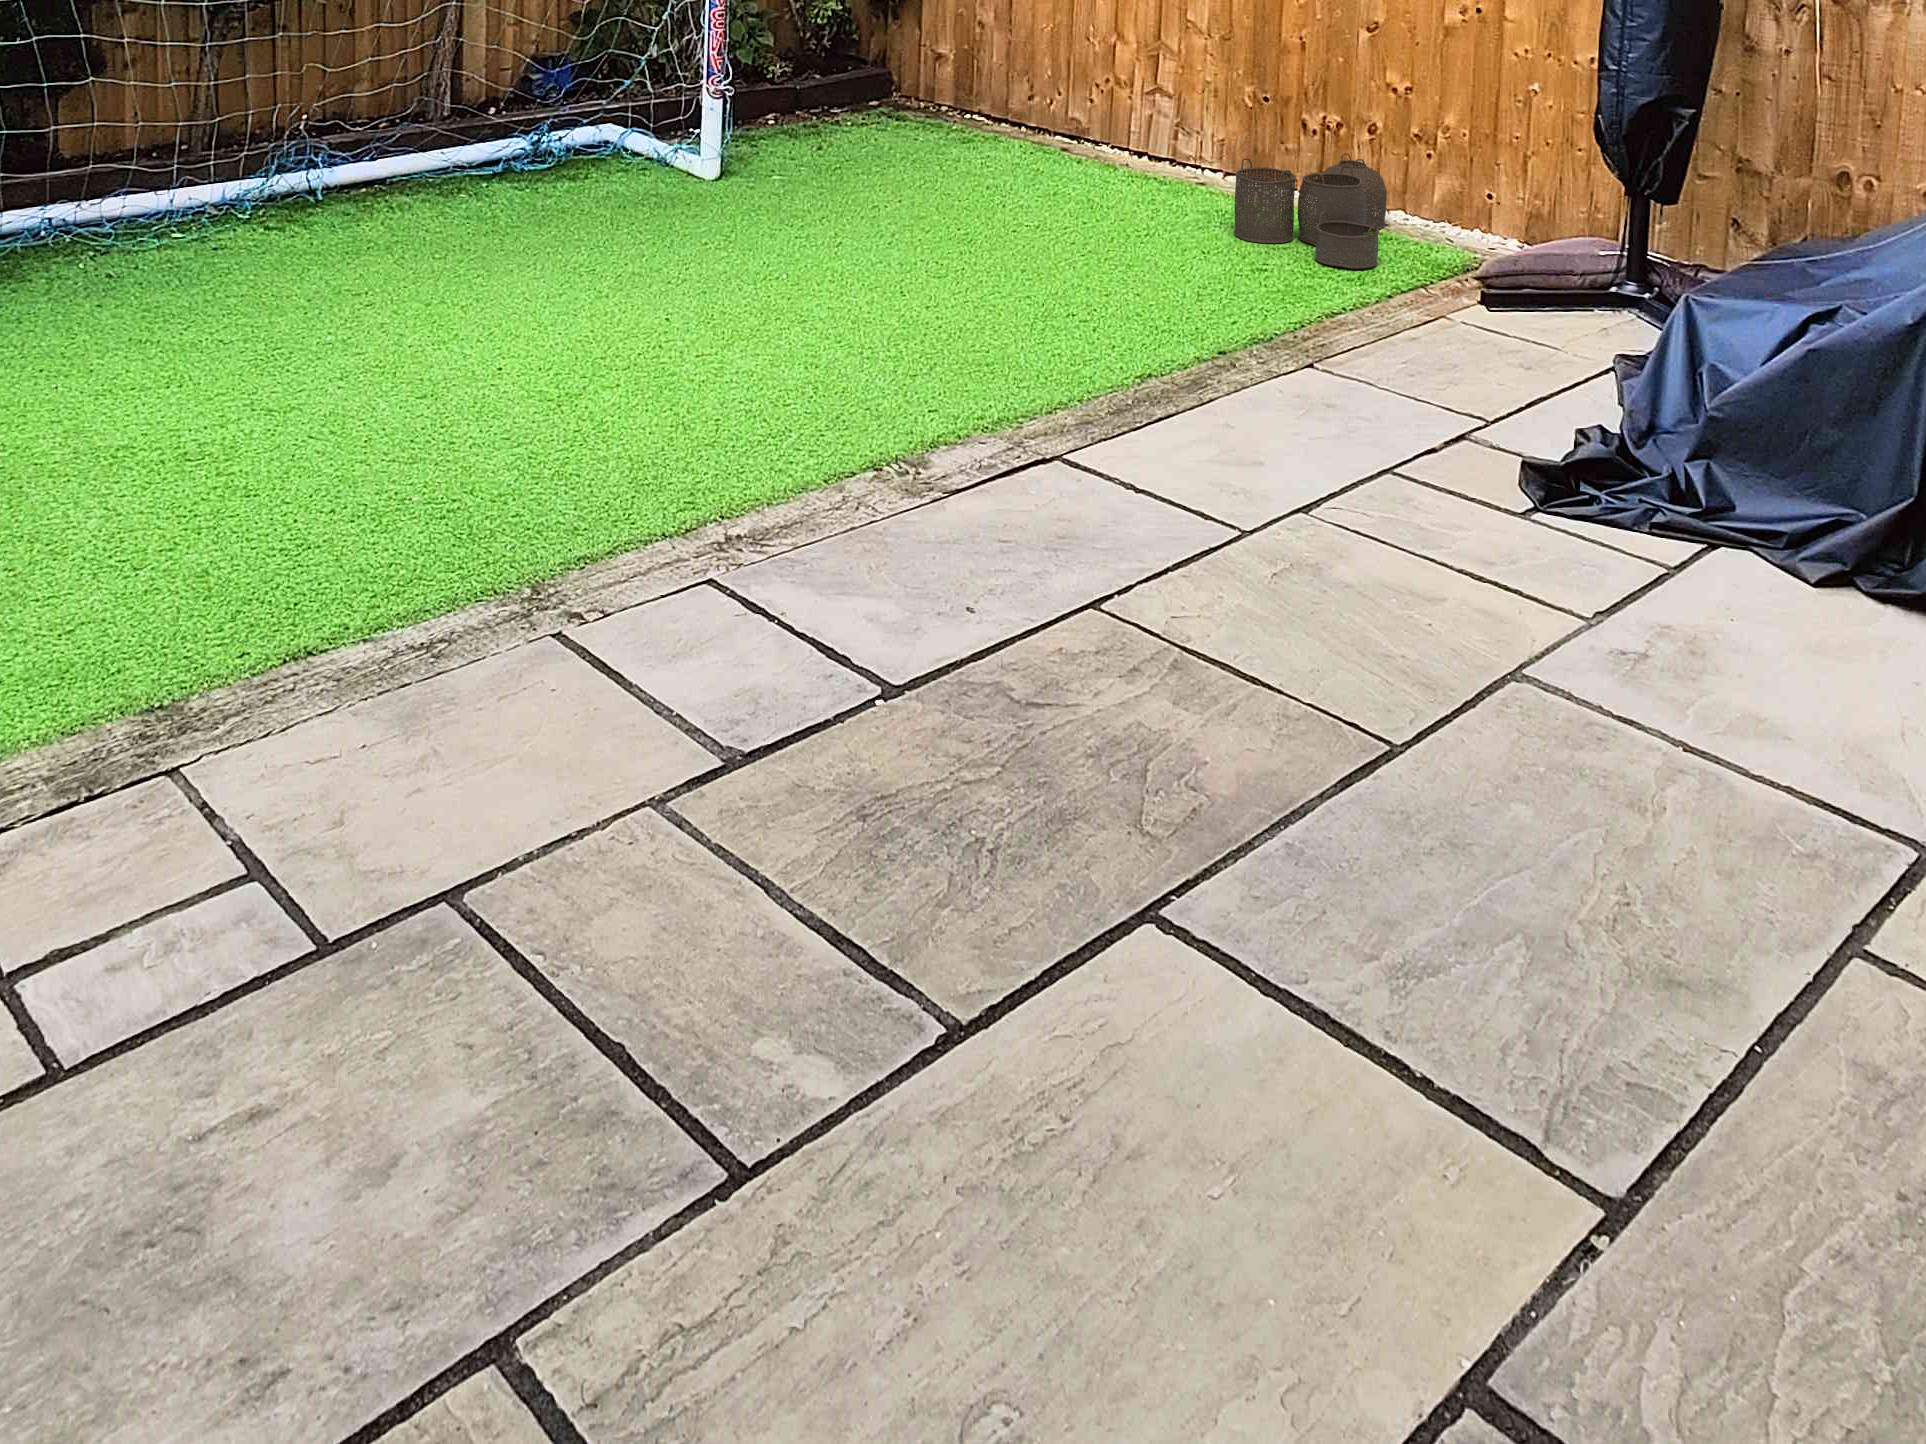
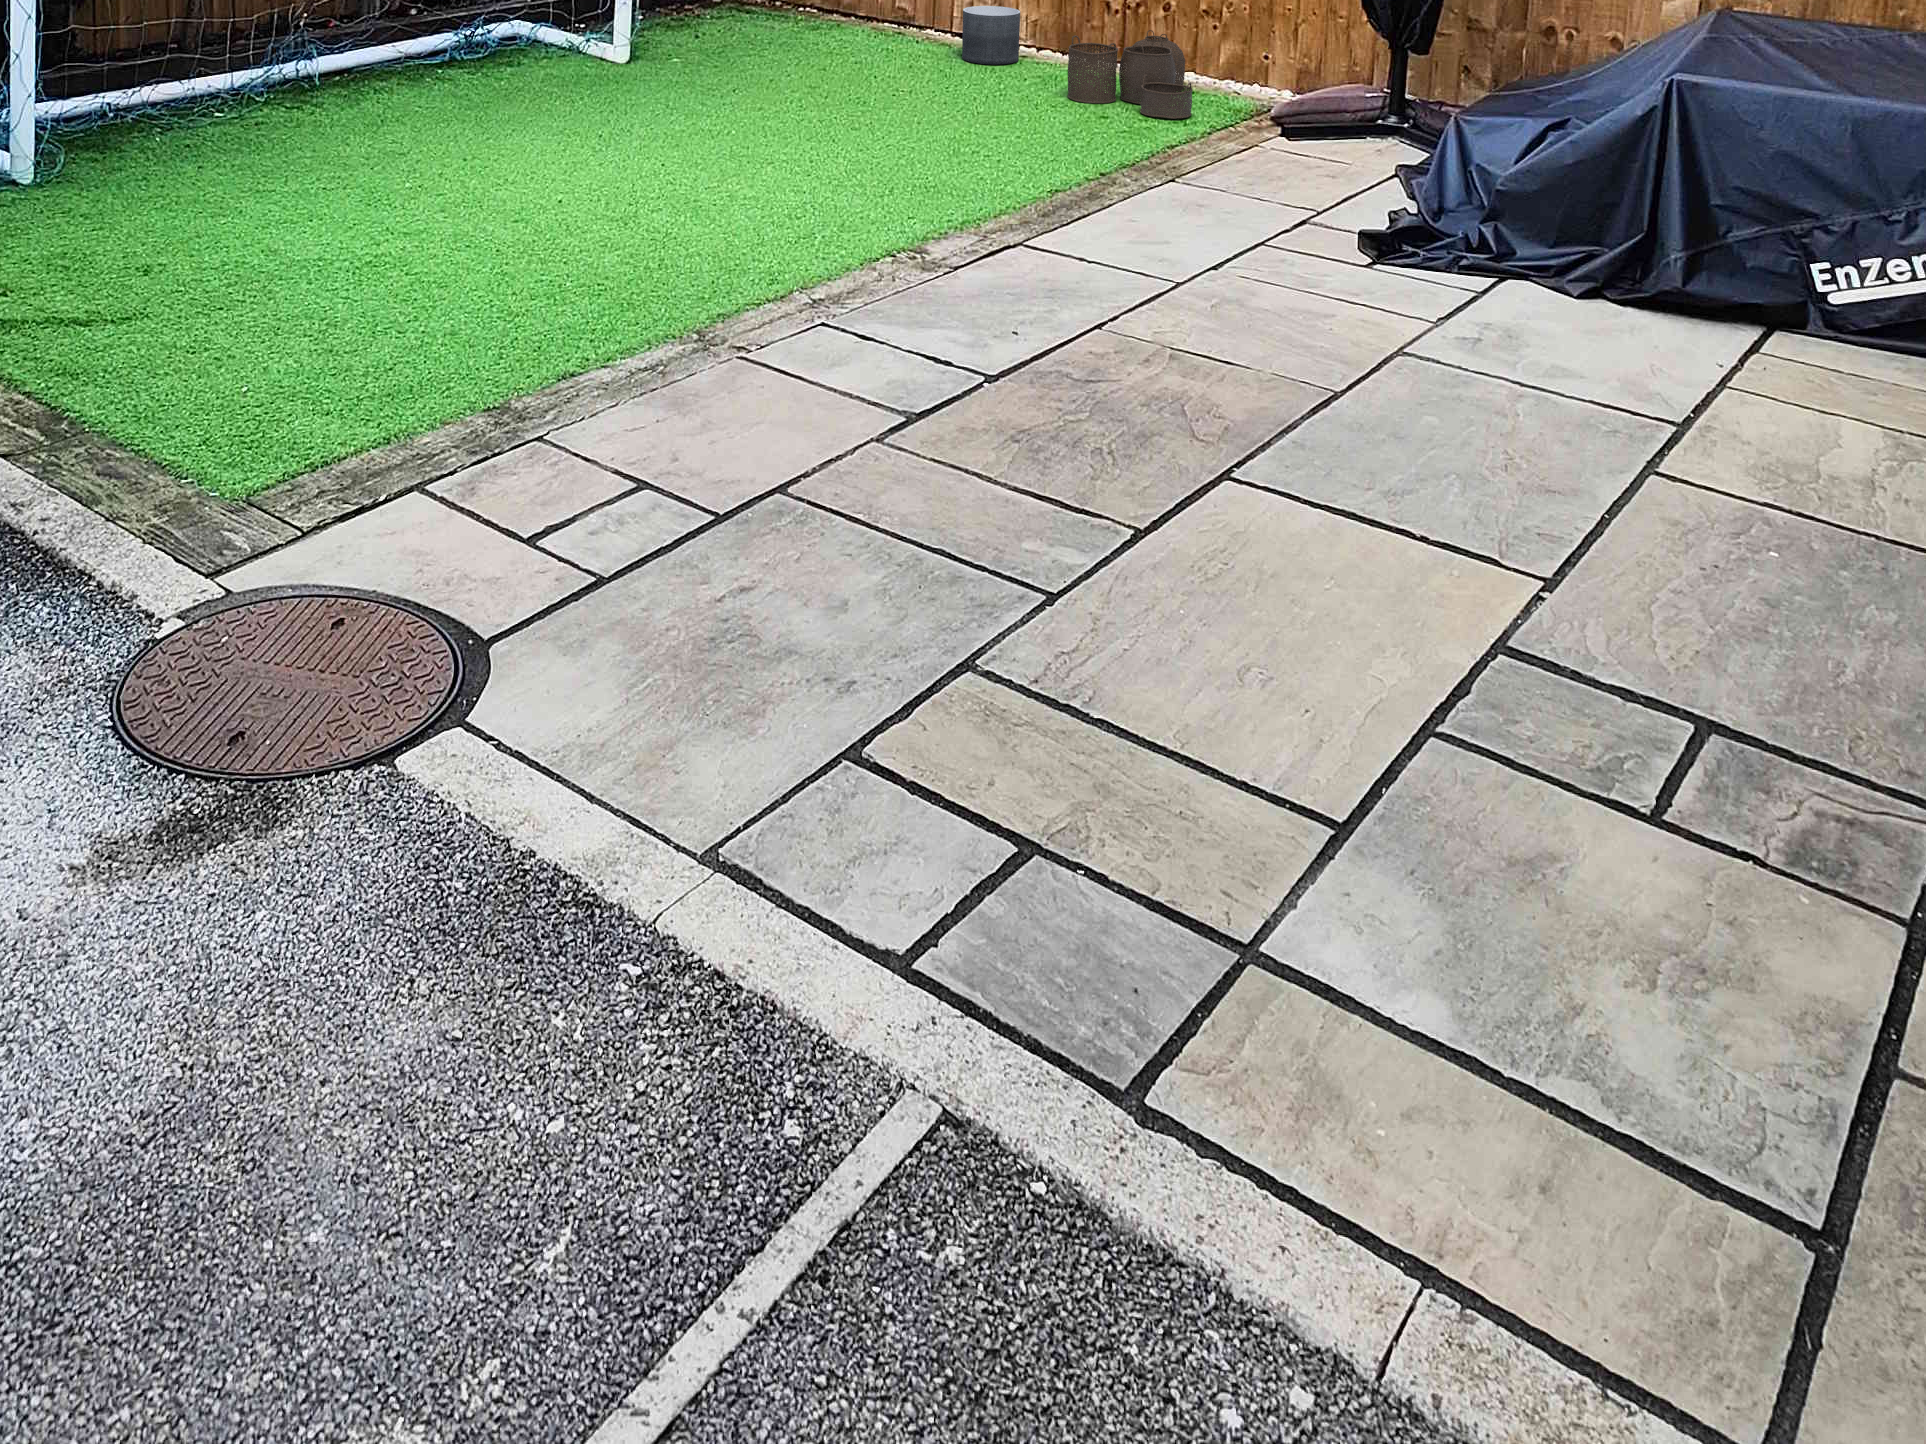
planter: none [1133,115,1202,187] -> present [962,6,1020,65]

